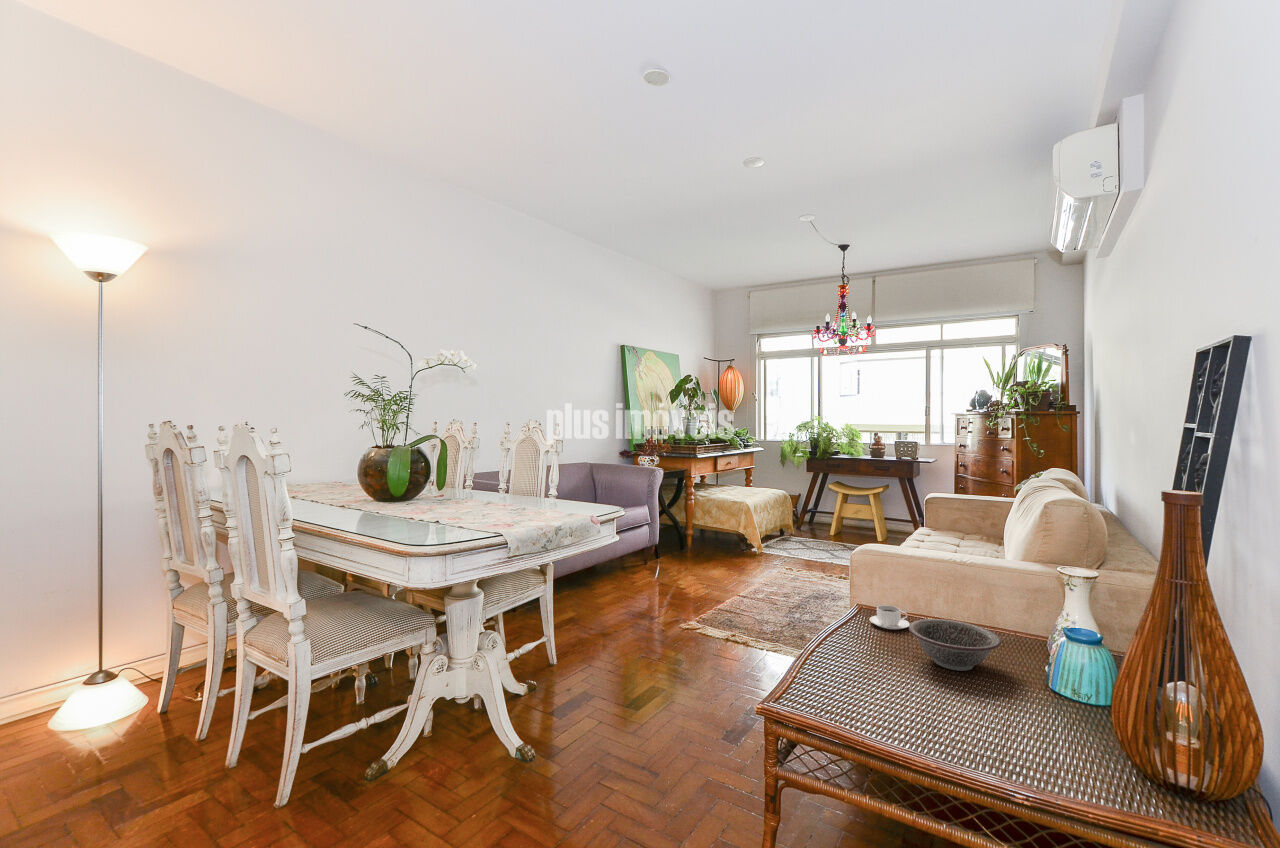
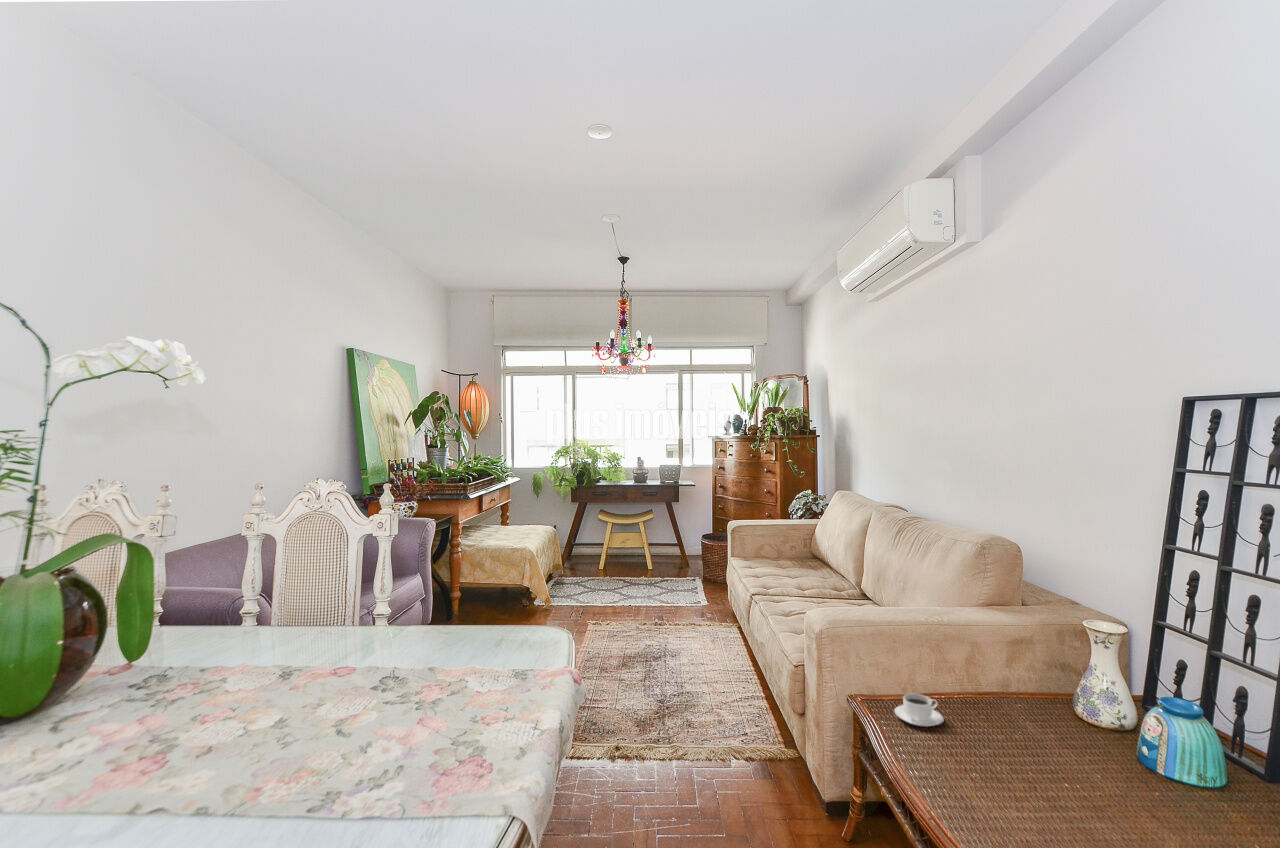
decorative bowl: present [909,619,1001,671] -> none [994,707,1110,777]

